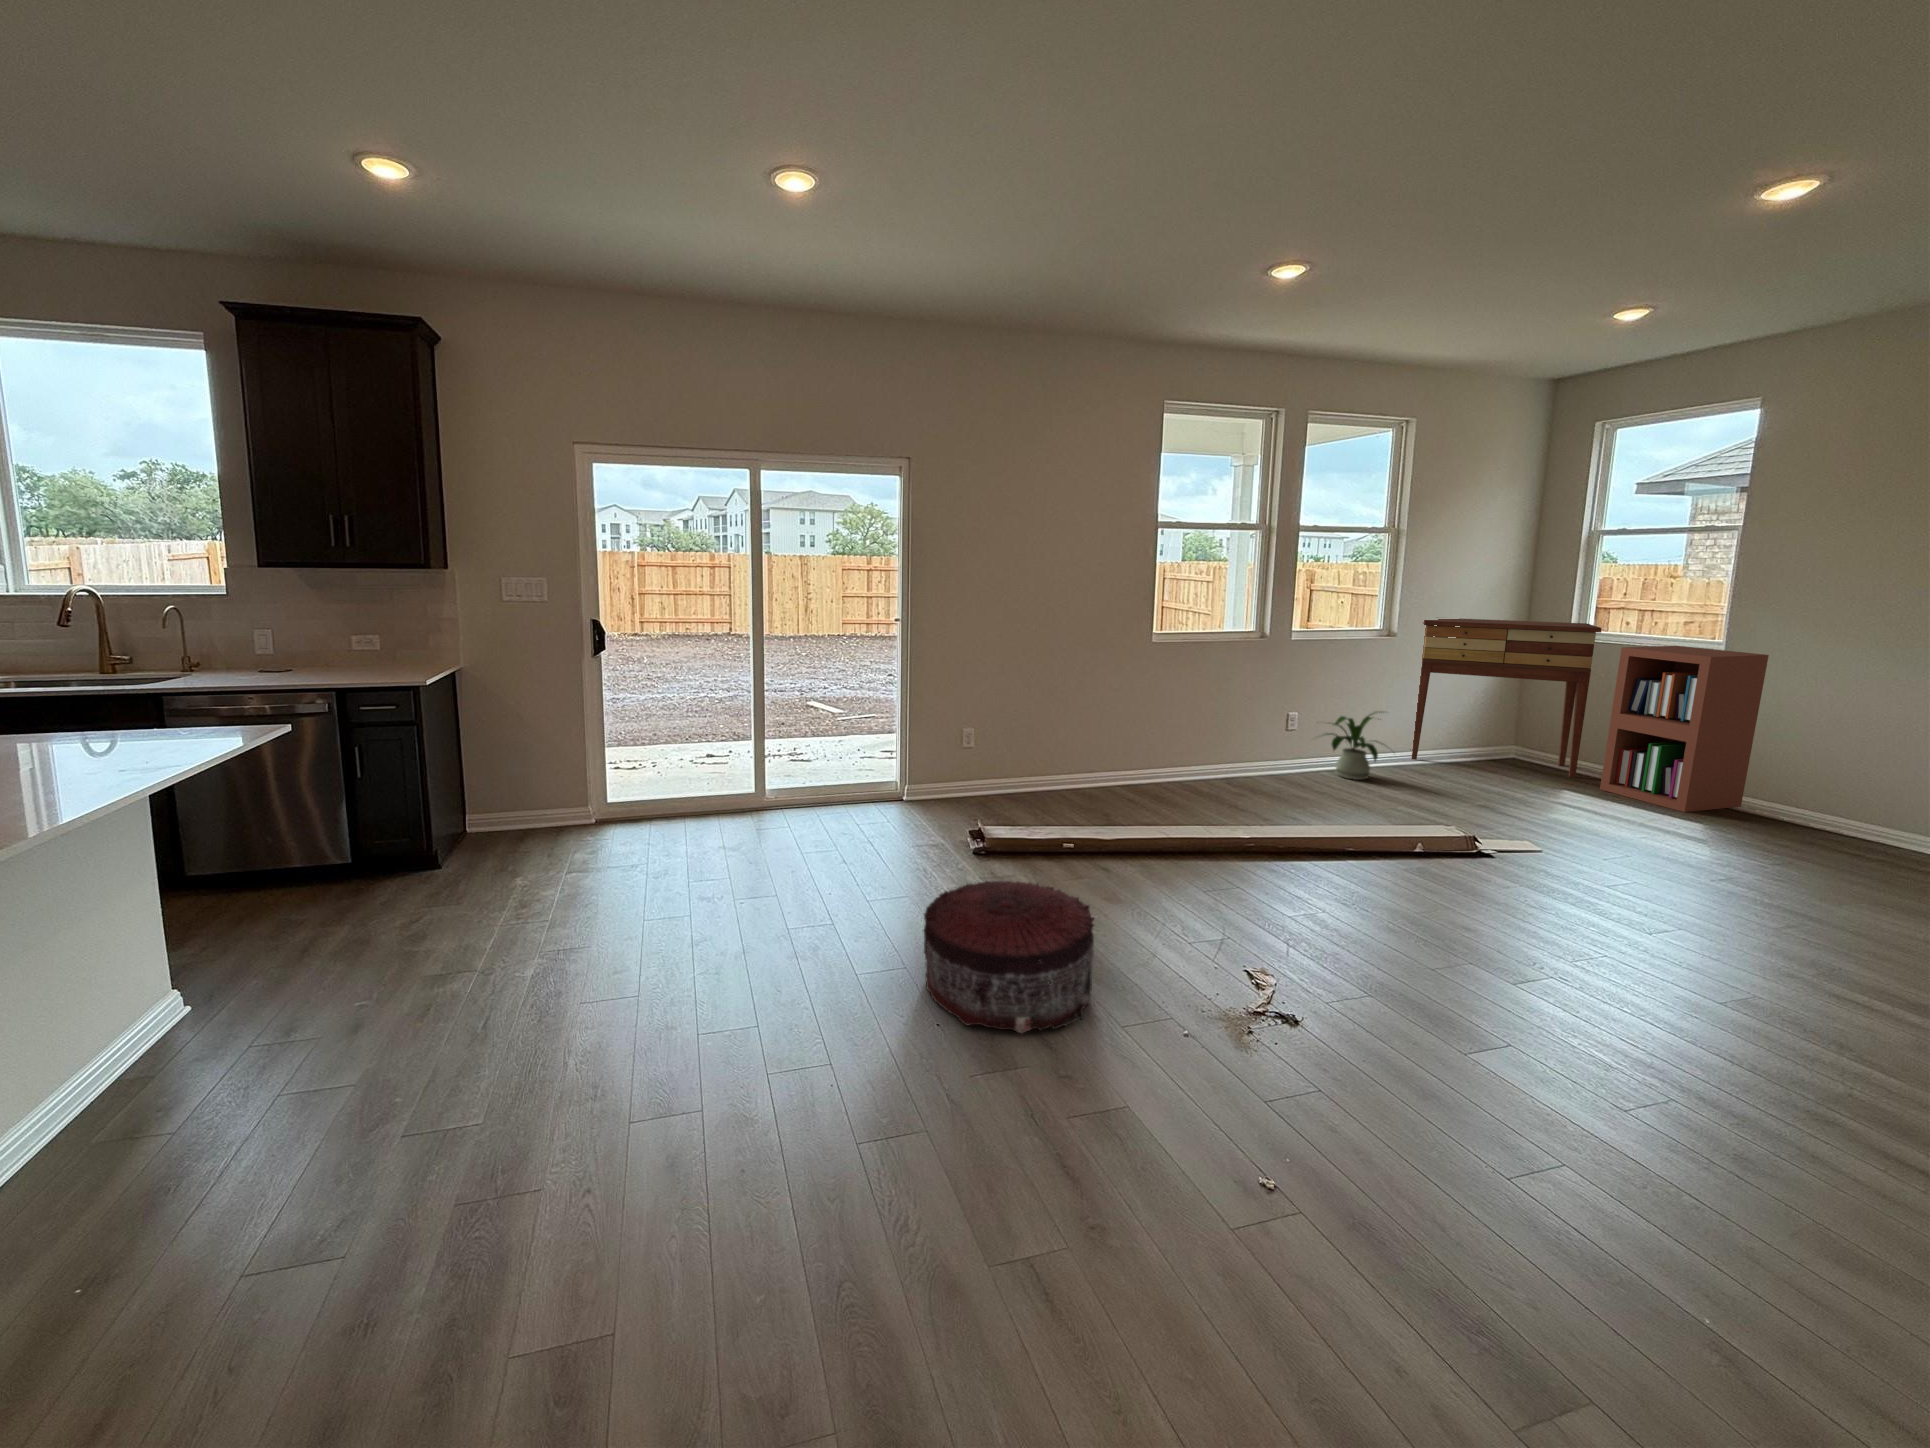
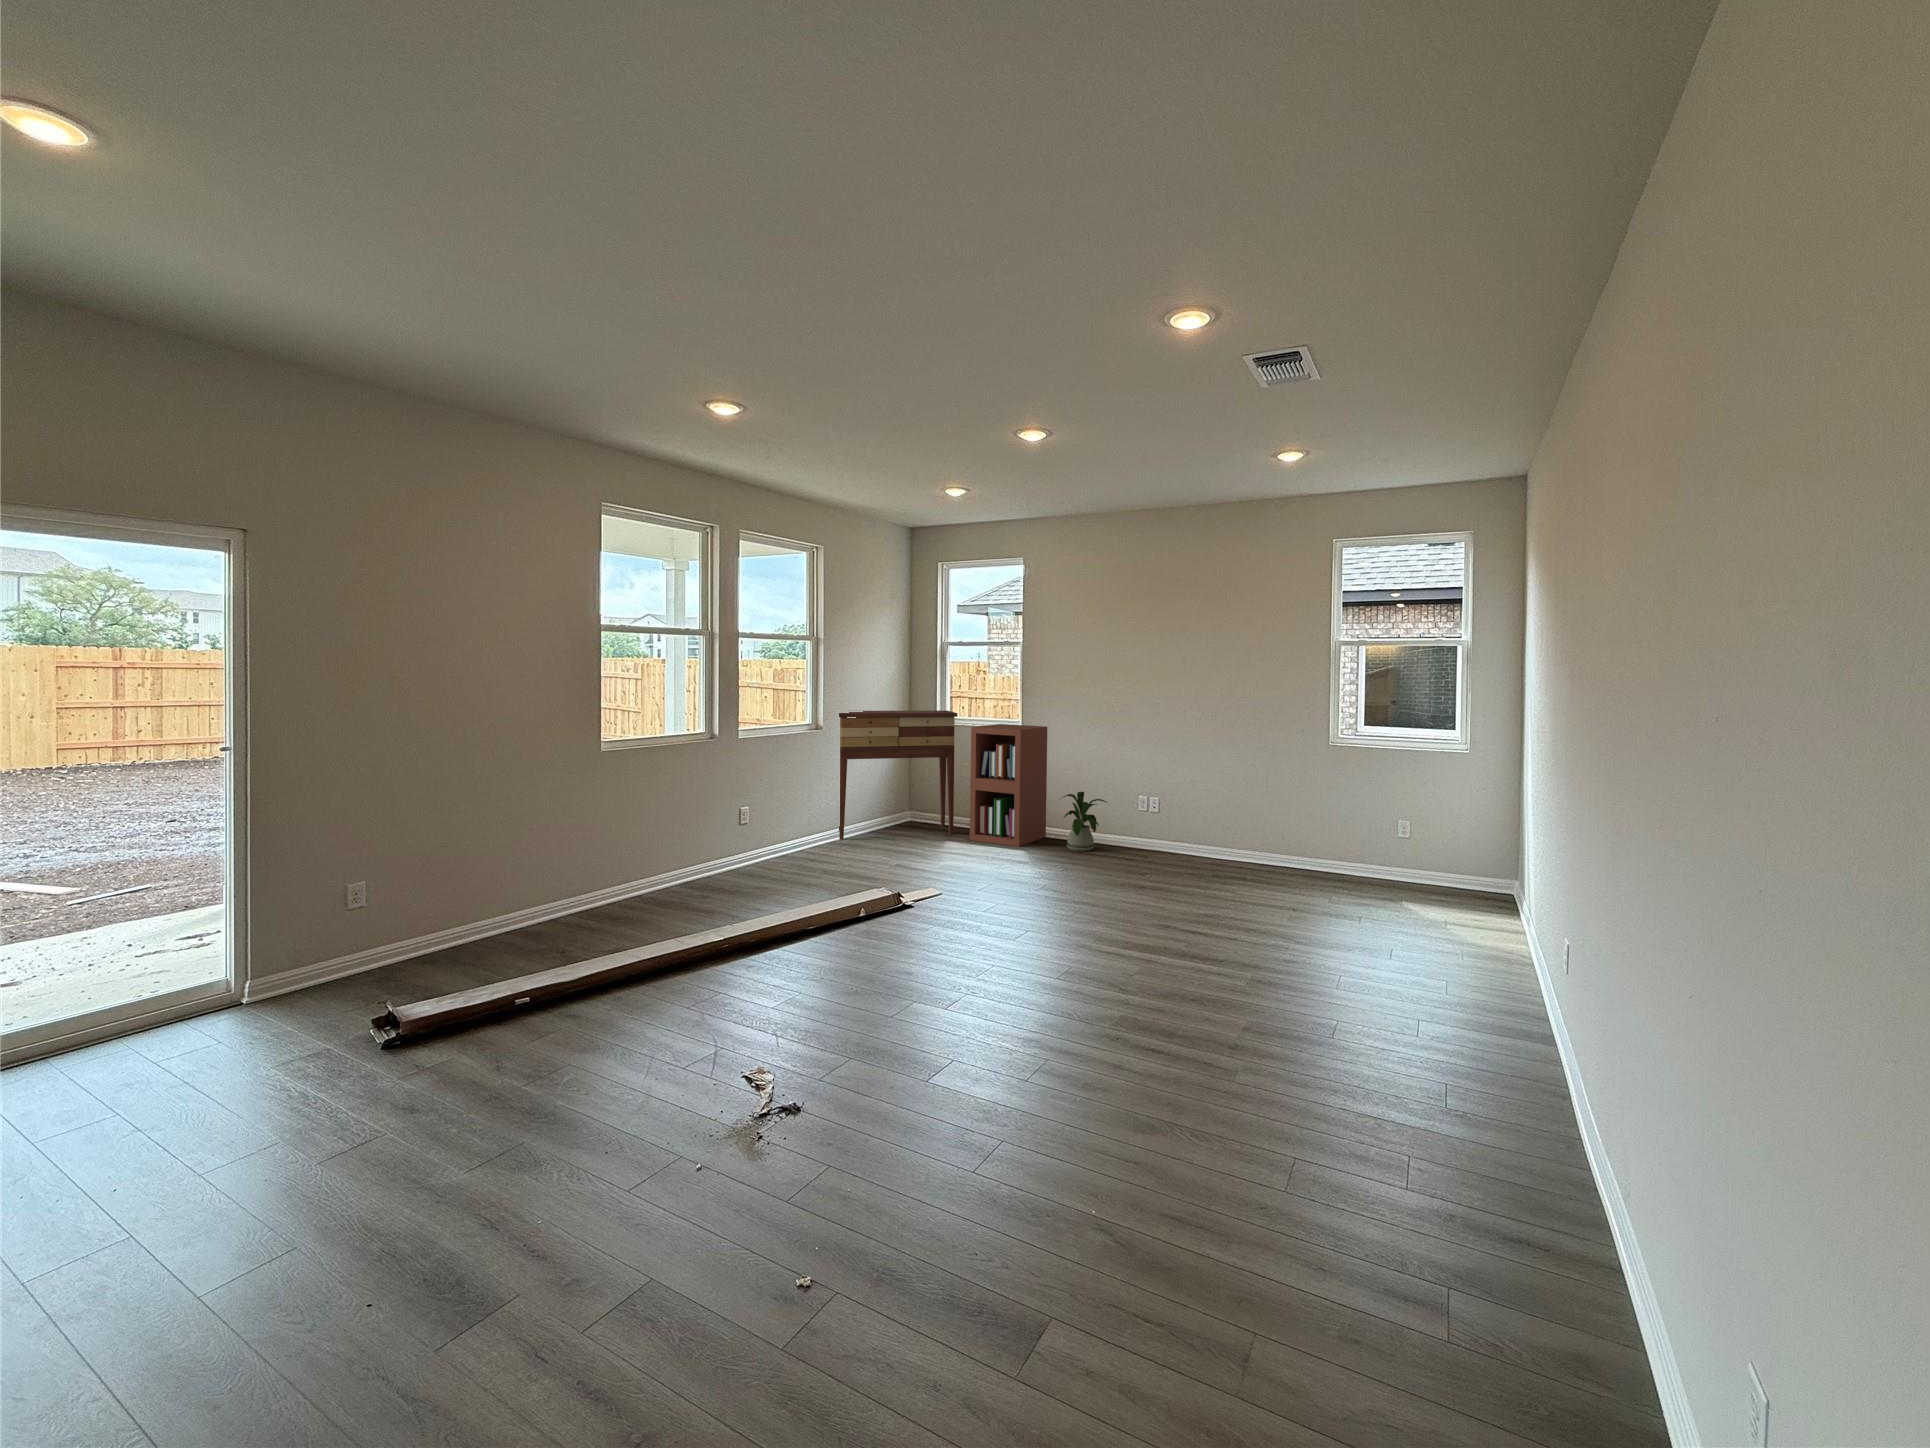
house plant: present [1326,713,1378,780] -> present [1064,792,1107,851]
pouf: present [923,881,1094,1033] -> none [293,1057,573,1296]

